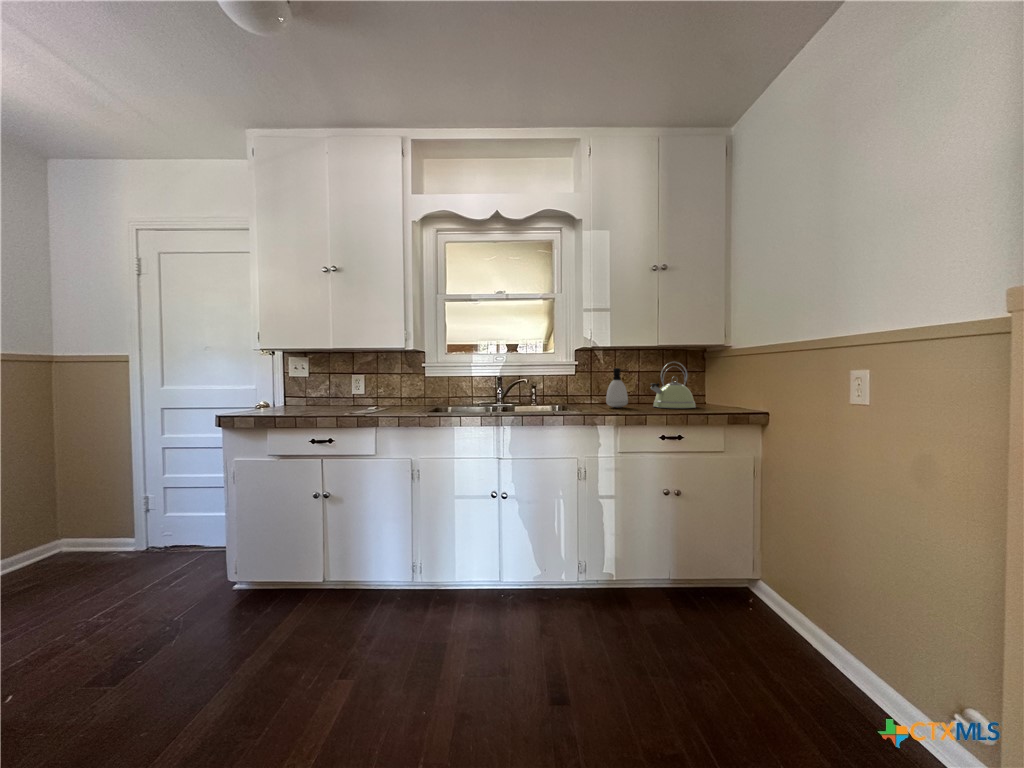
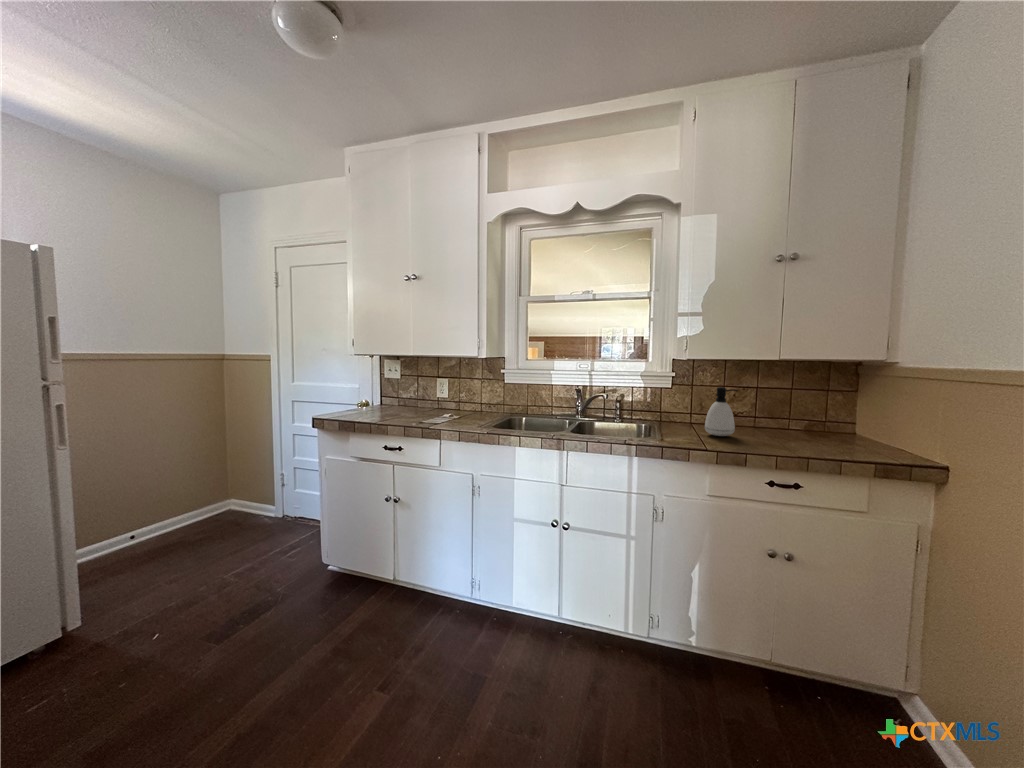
kettle: present [650,362,696,408] -> none [767,382,837,448]

